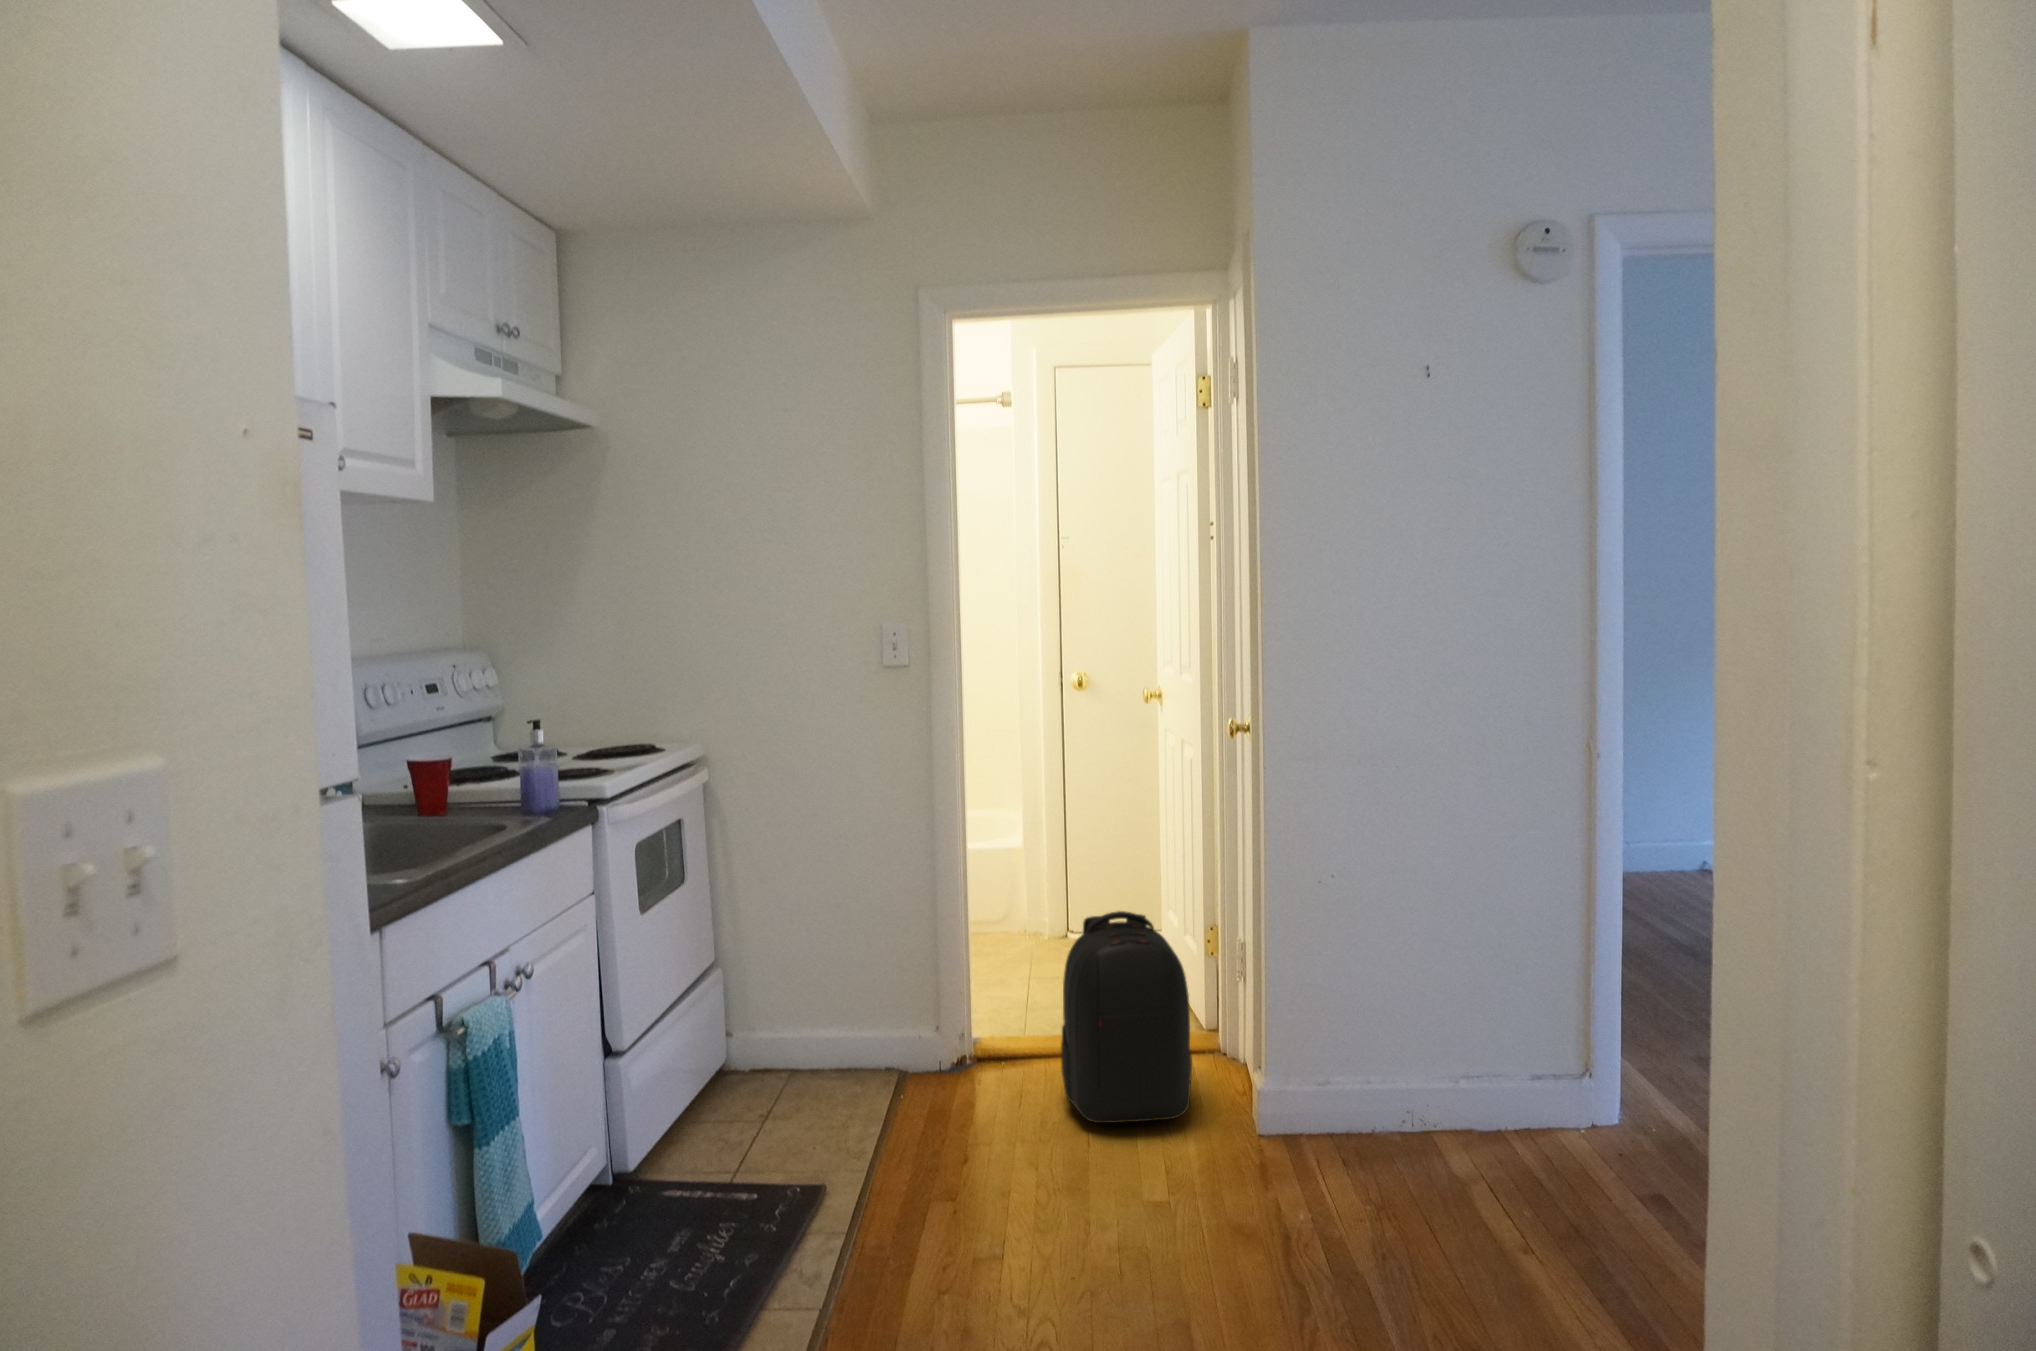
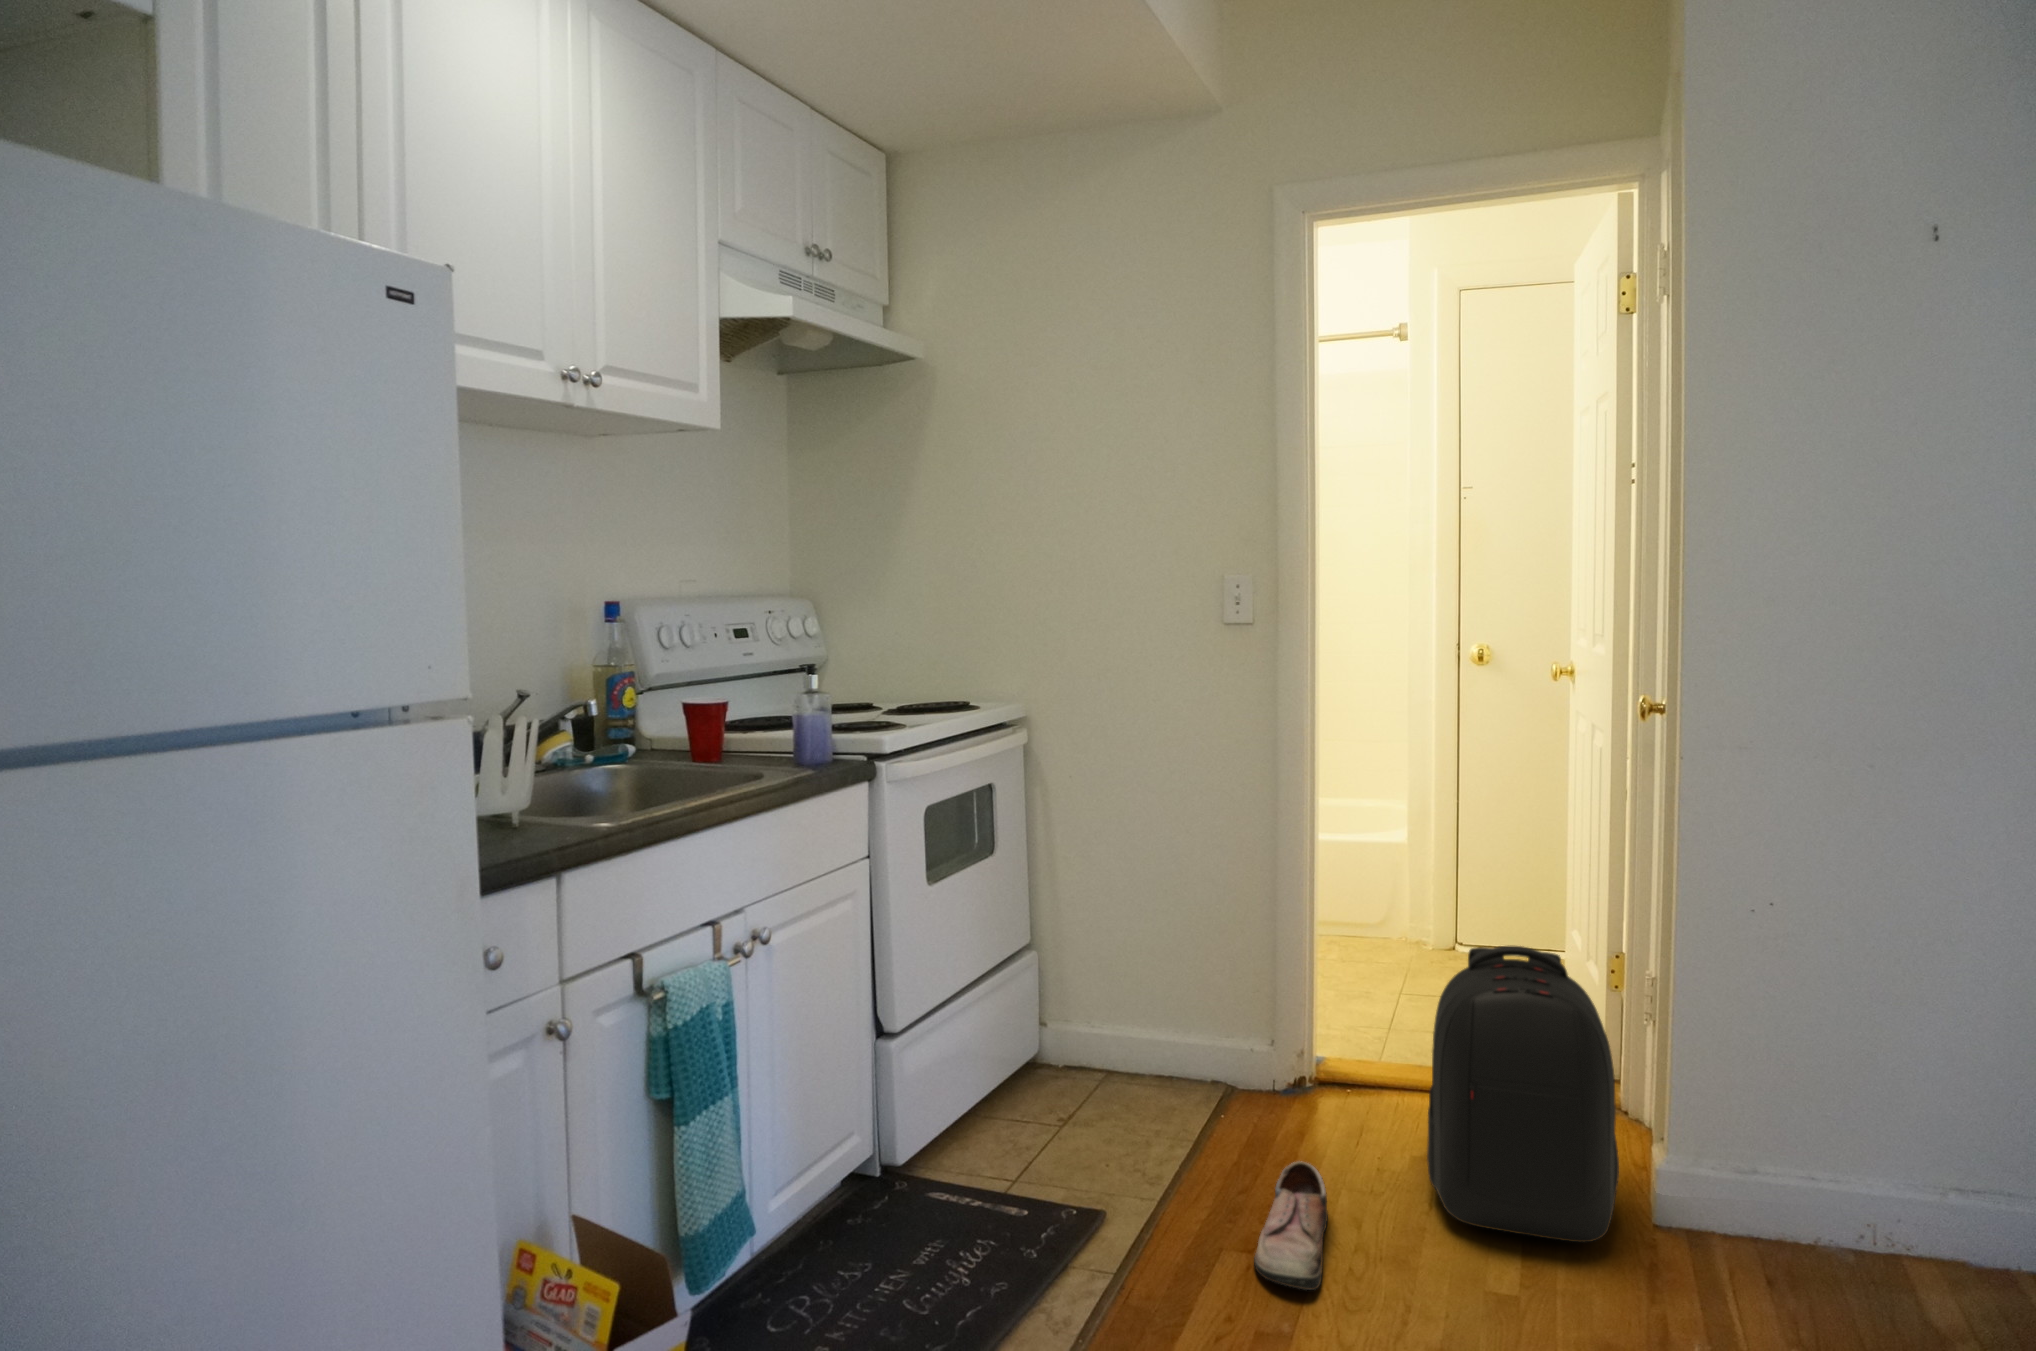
shoe: none [952,1100,1005,1191] -> present [1254,1162,1328,1290]

